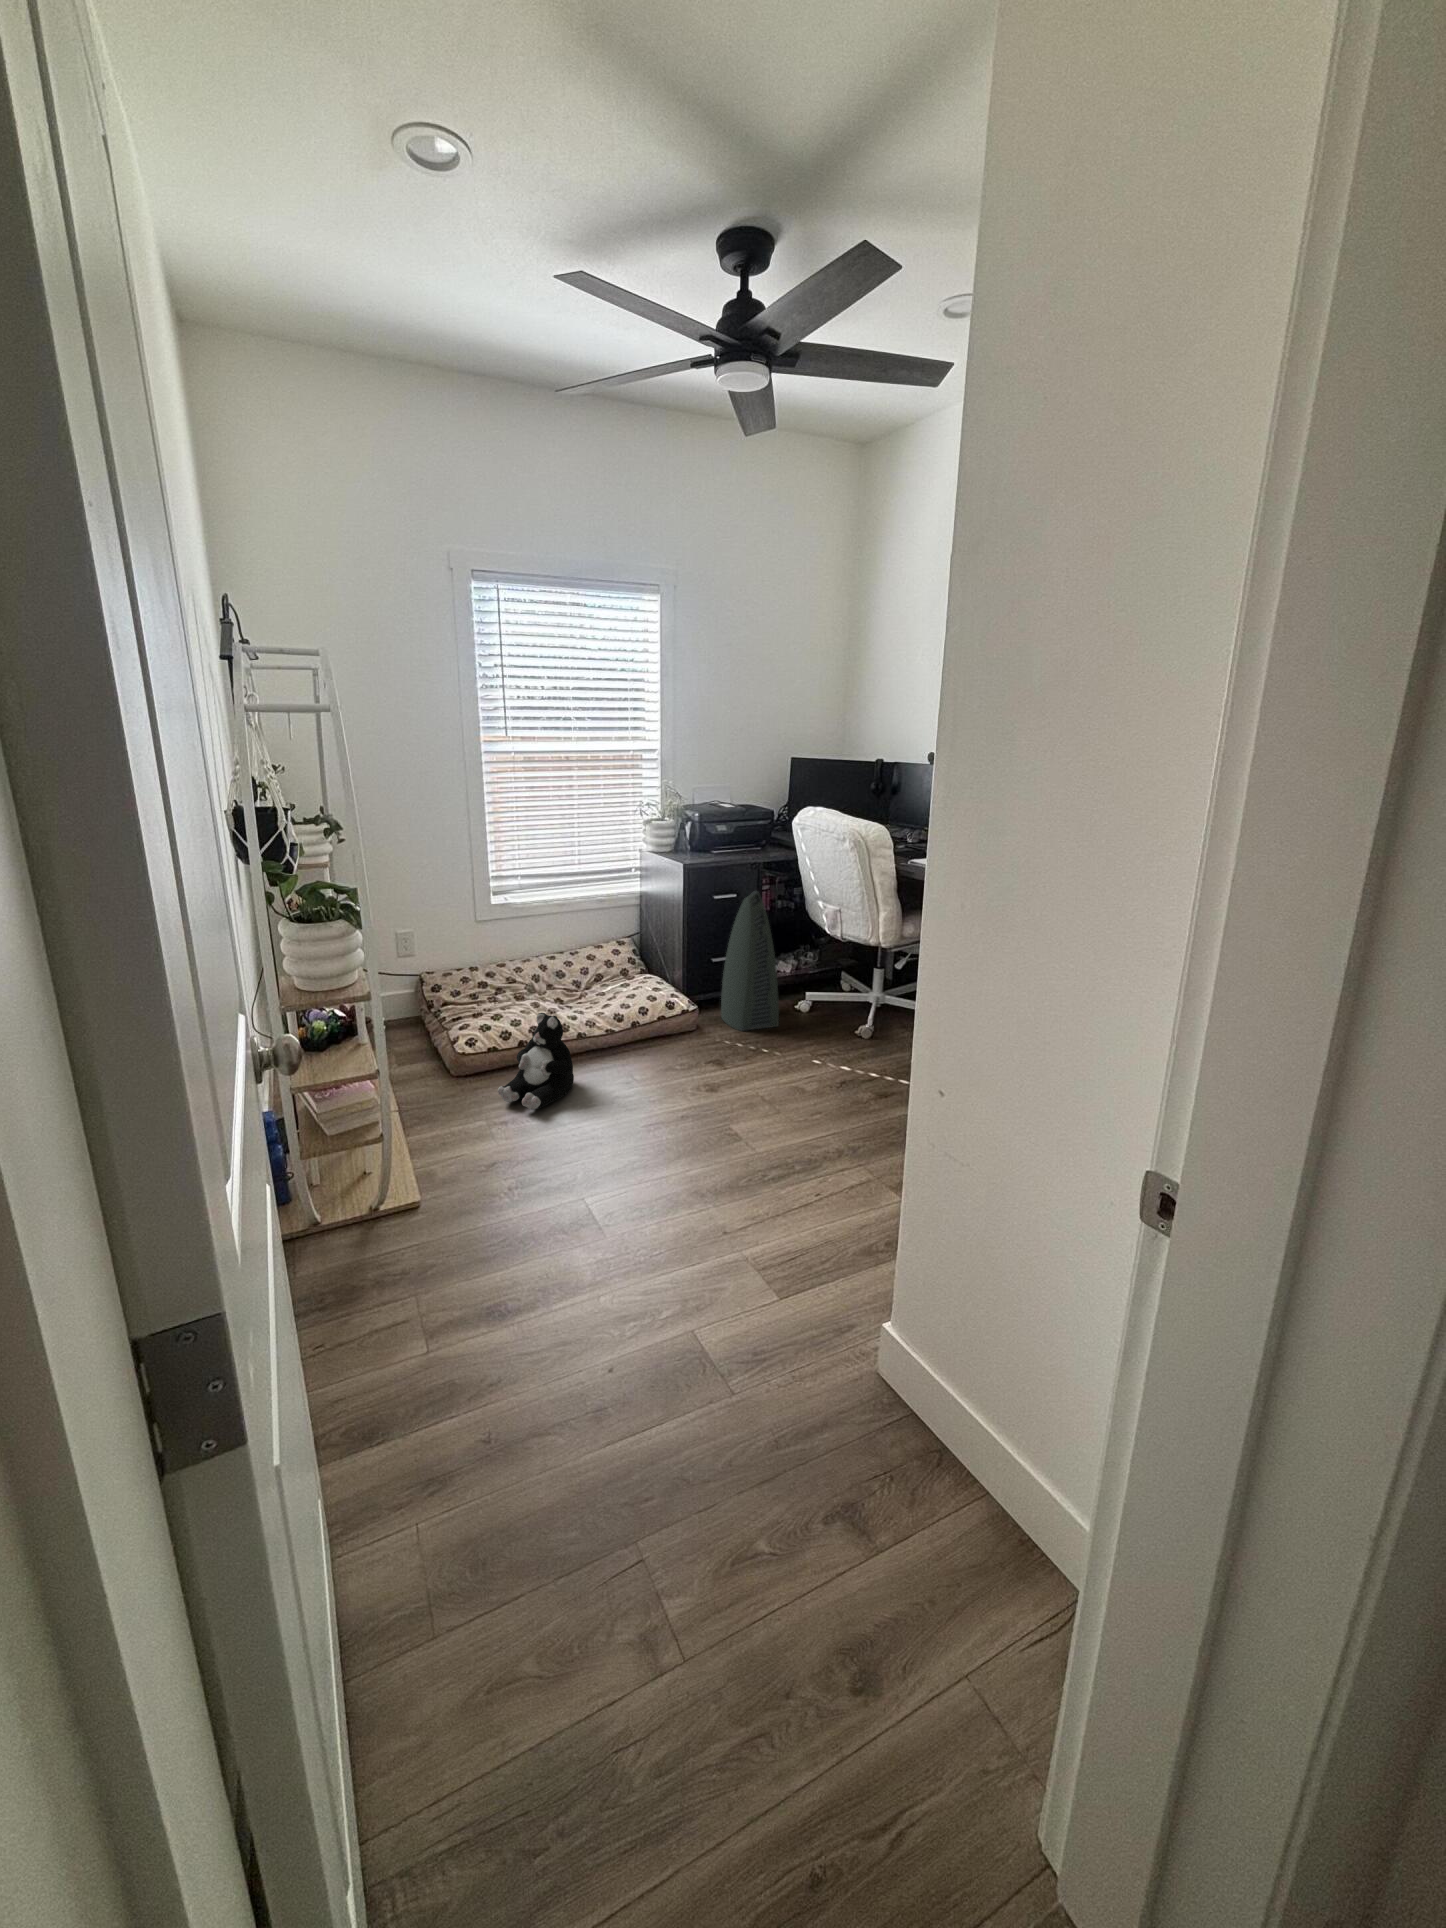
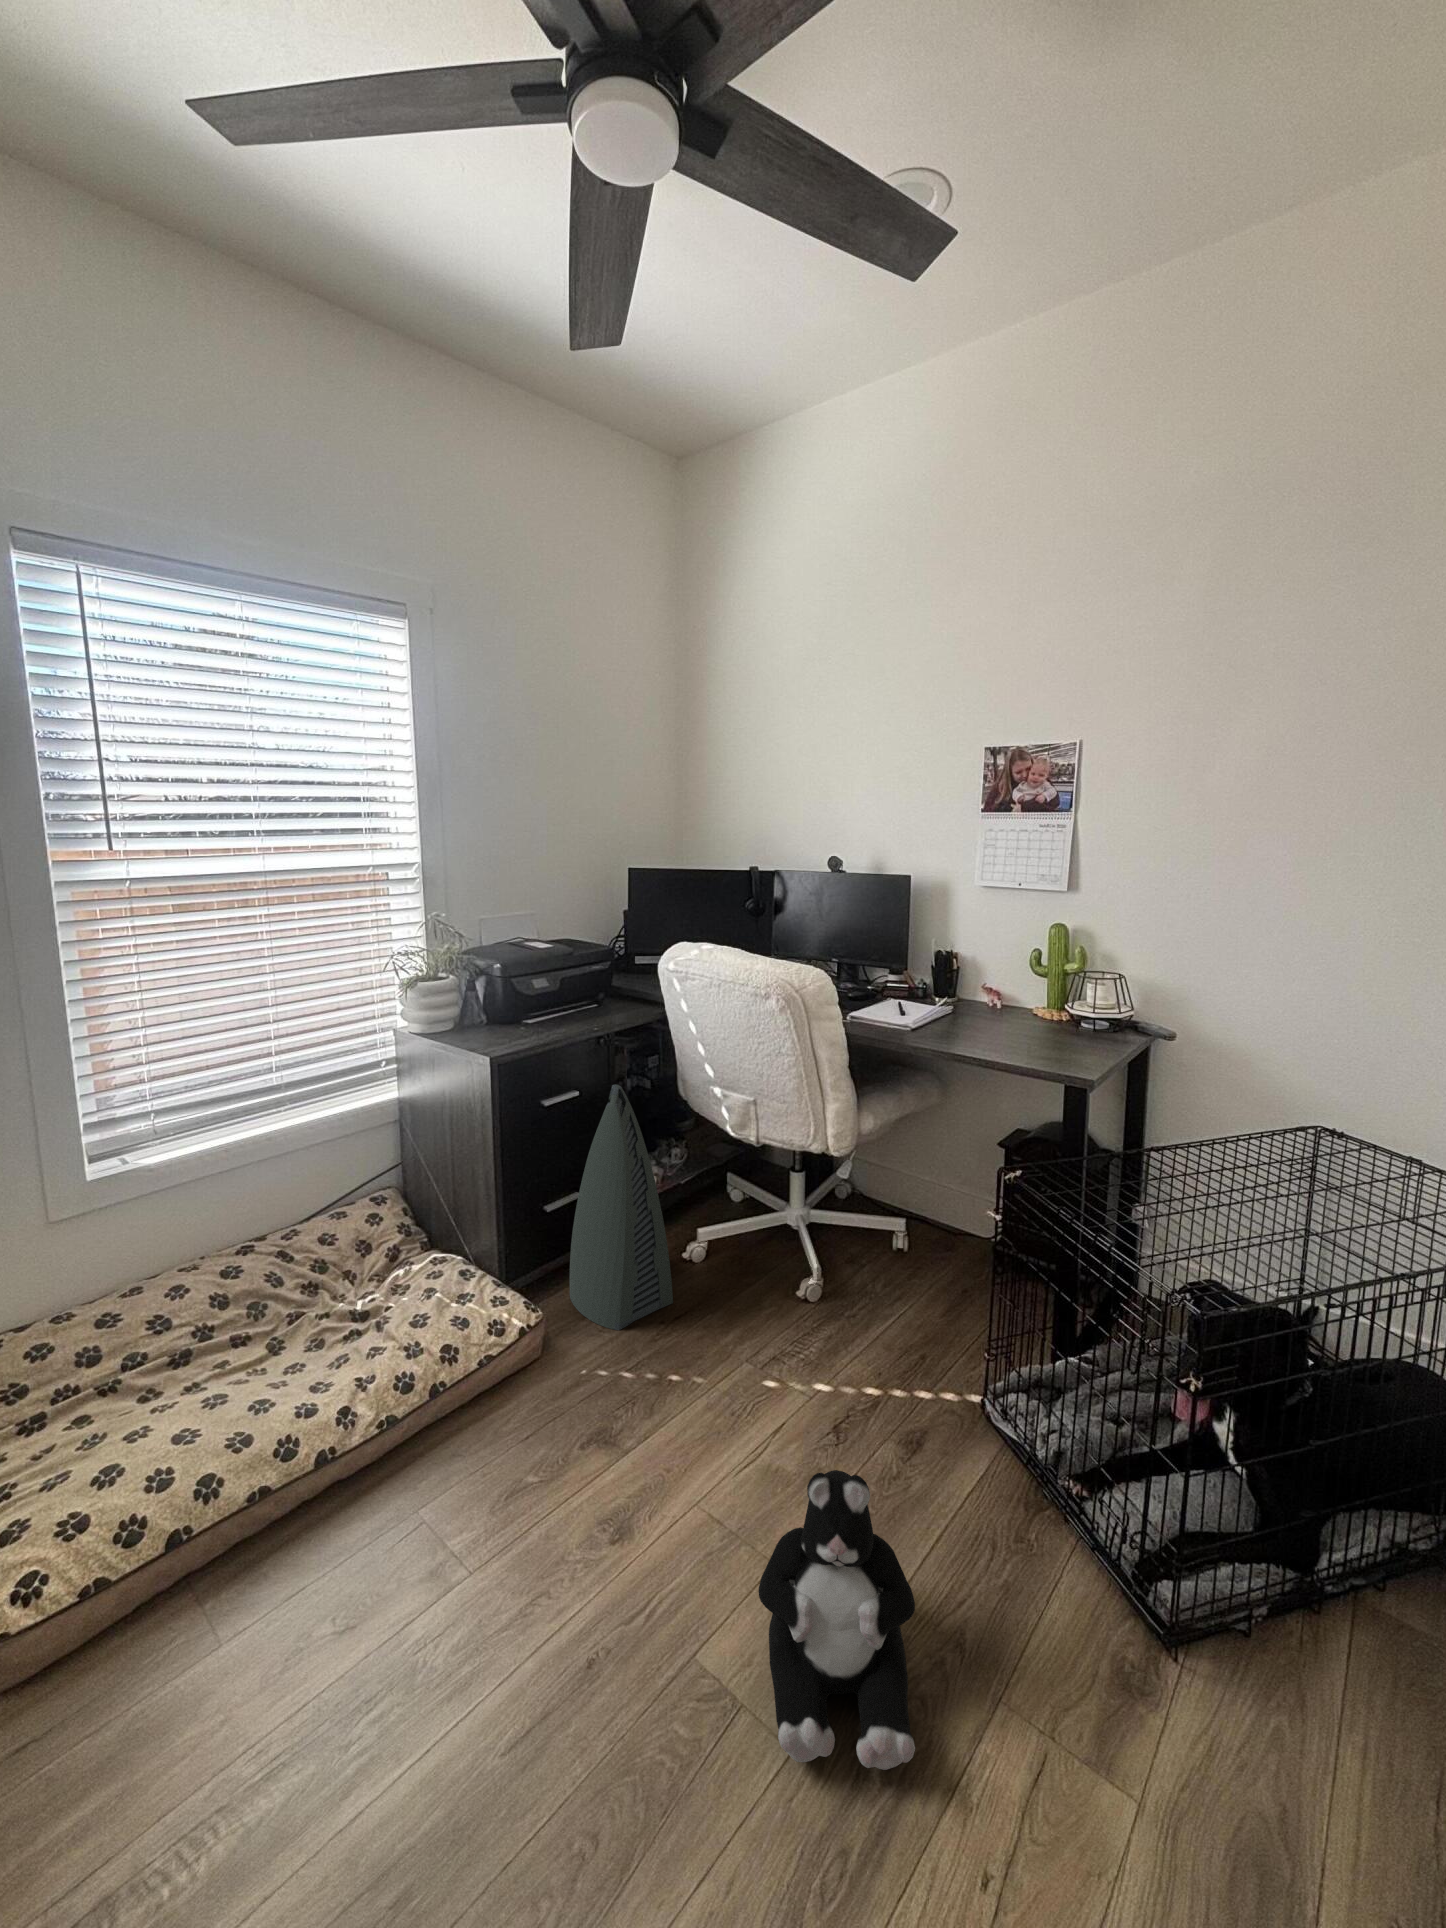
plush toy: present [498,1013,574,1110] -> present [758,1470,915,1770]

